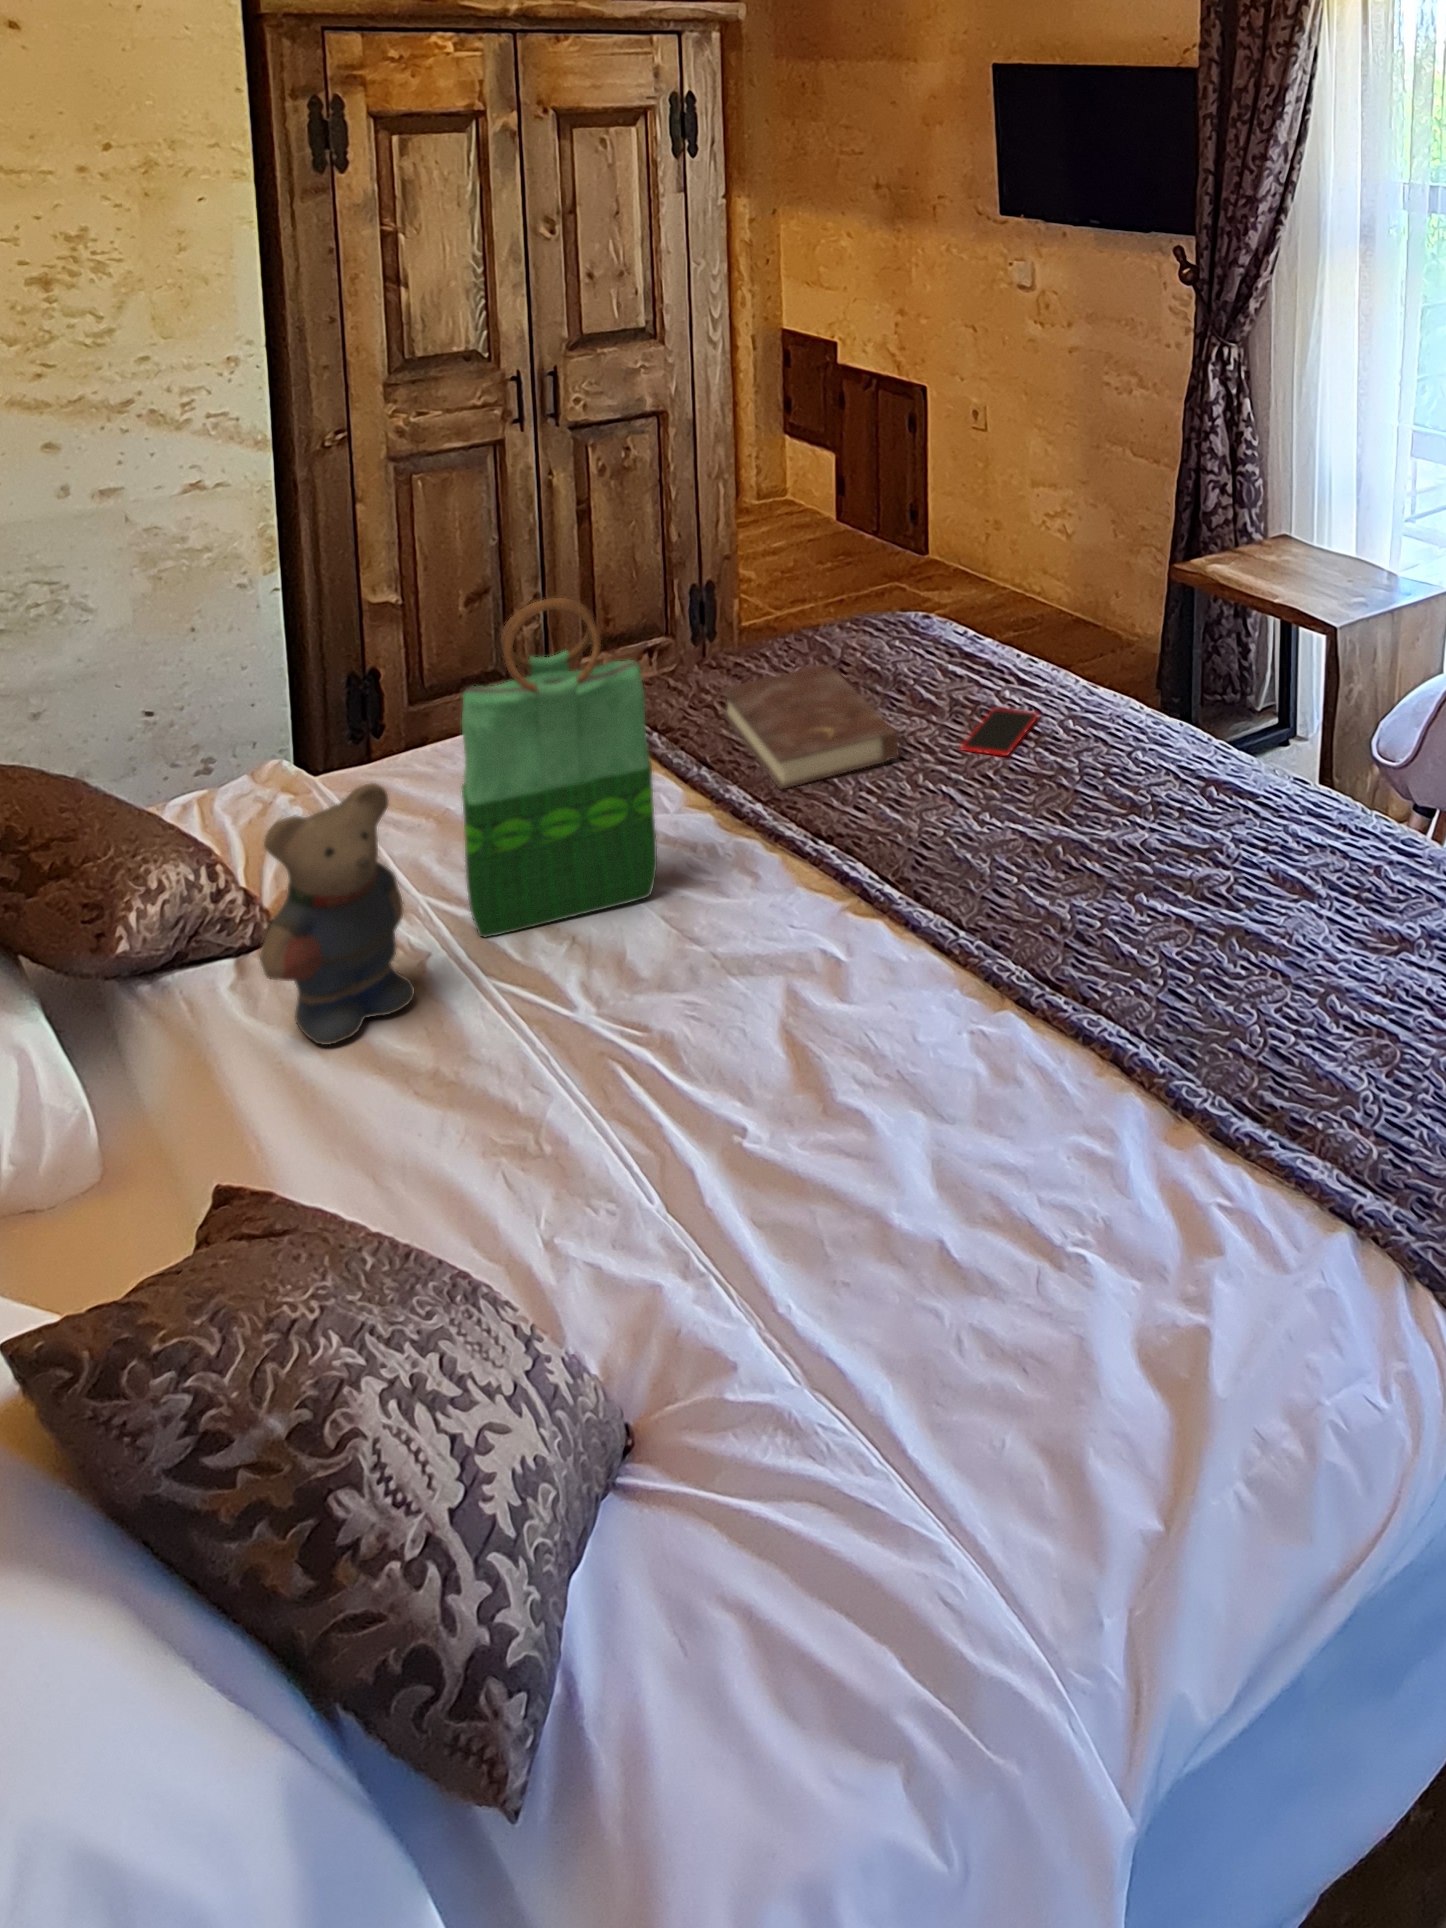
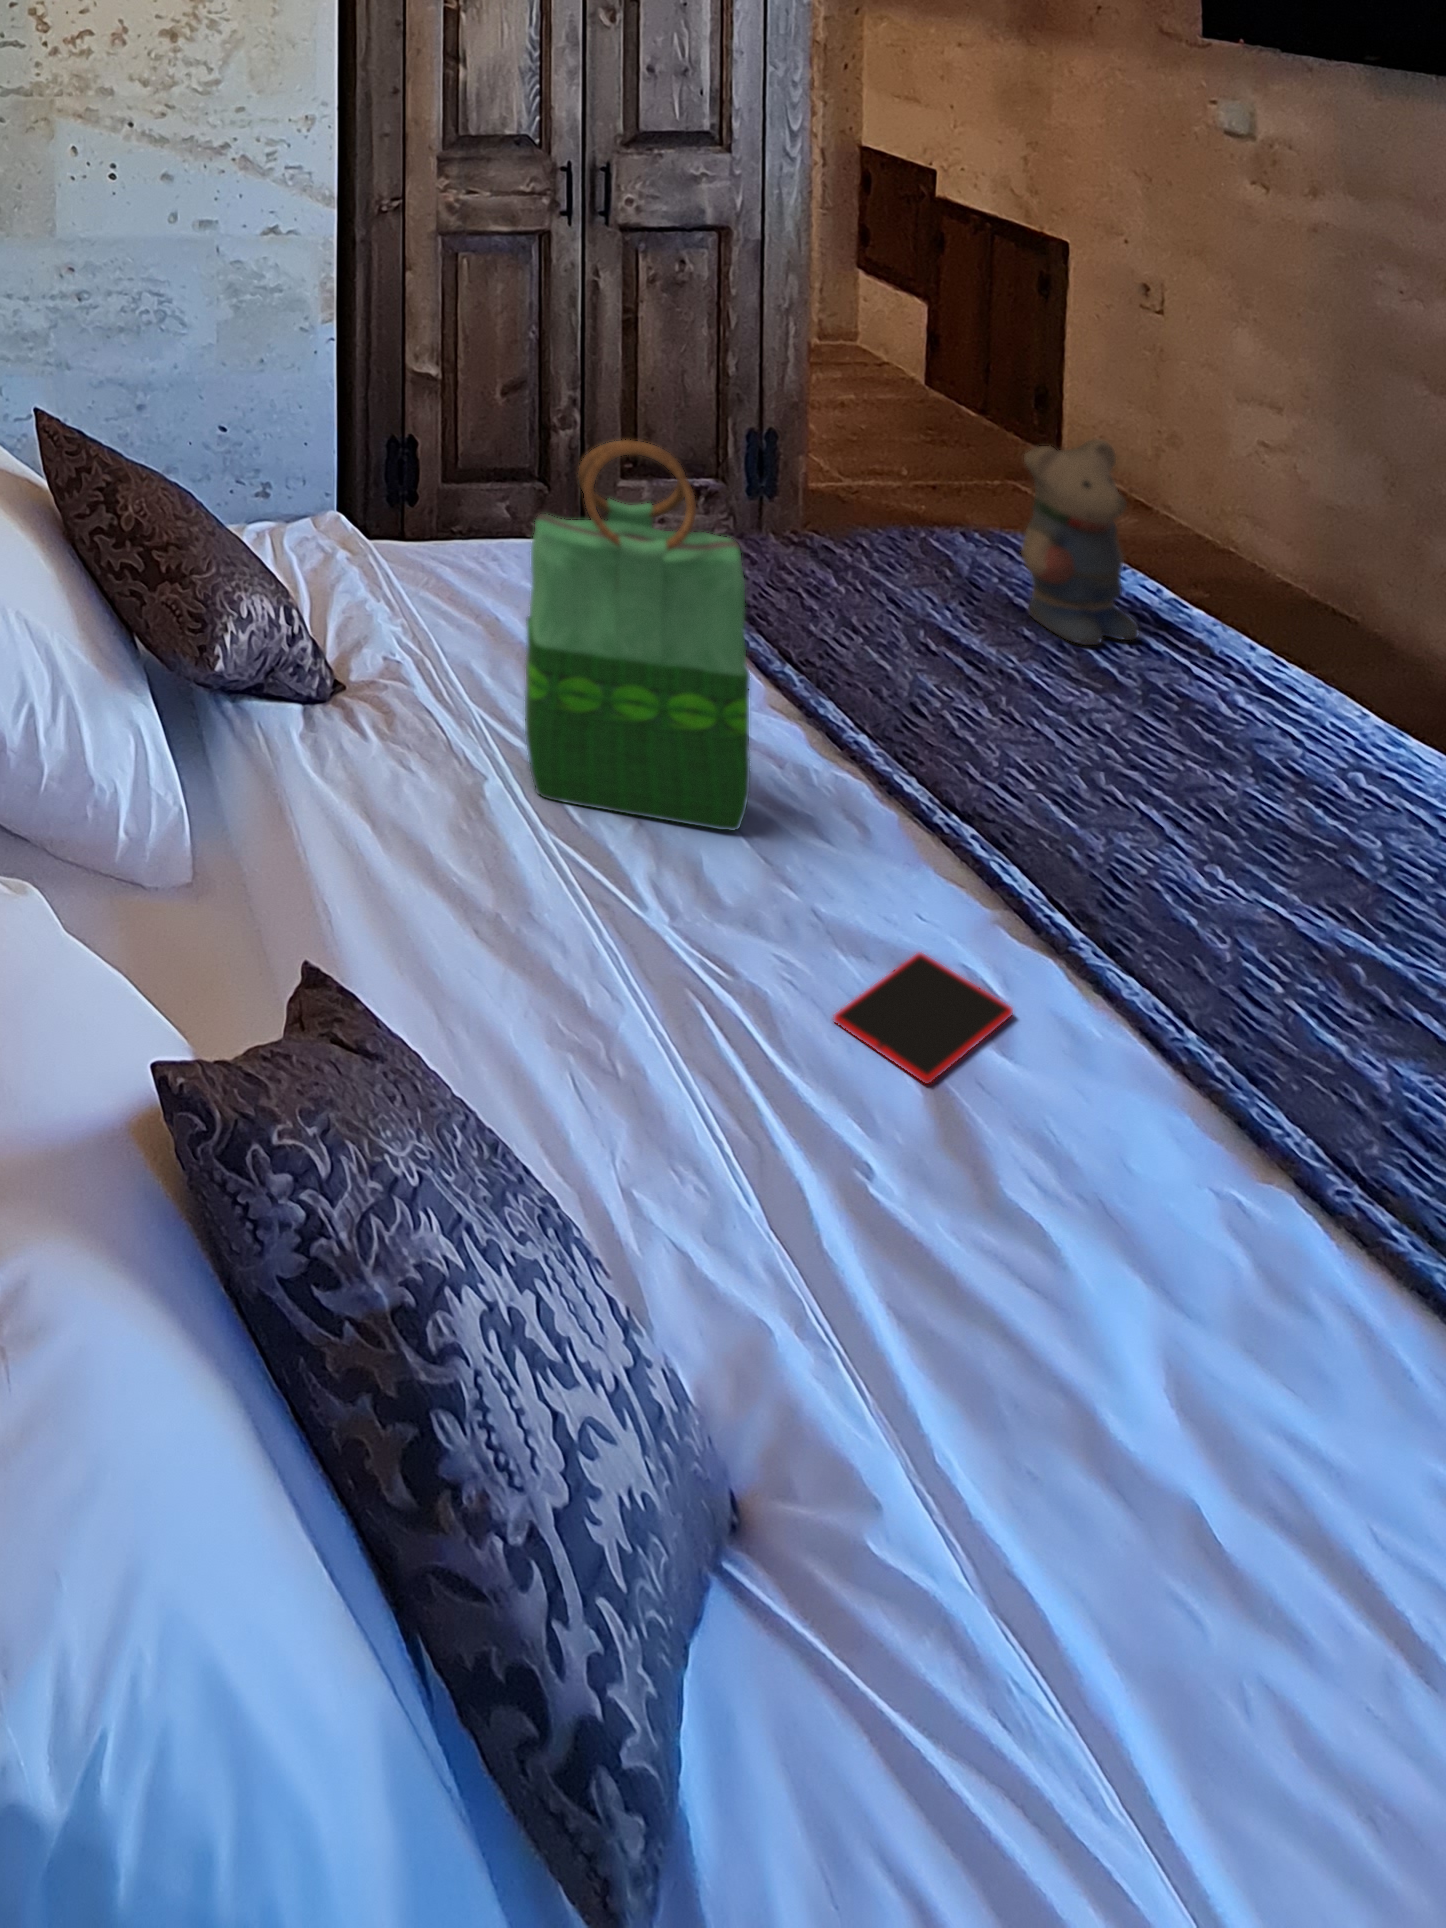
book: present [721,665,899,789] -> none [814,586,1093,773]
smartphone: present [961,708,1038,756] -> present [834,953,1013,1084]
teddy bear: present [260,783,415,1045] -> present [1022,440,1139,645]

